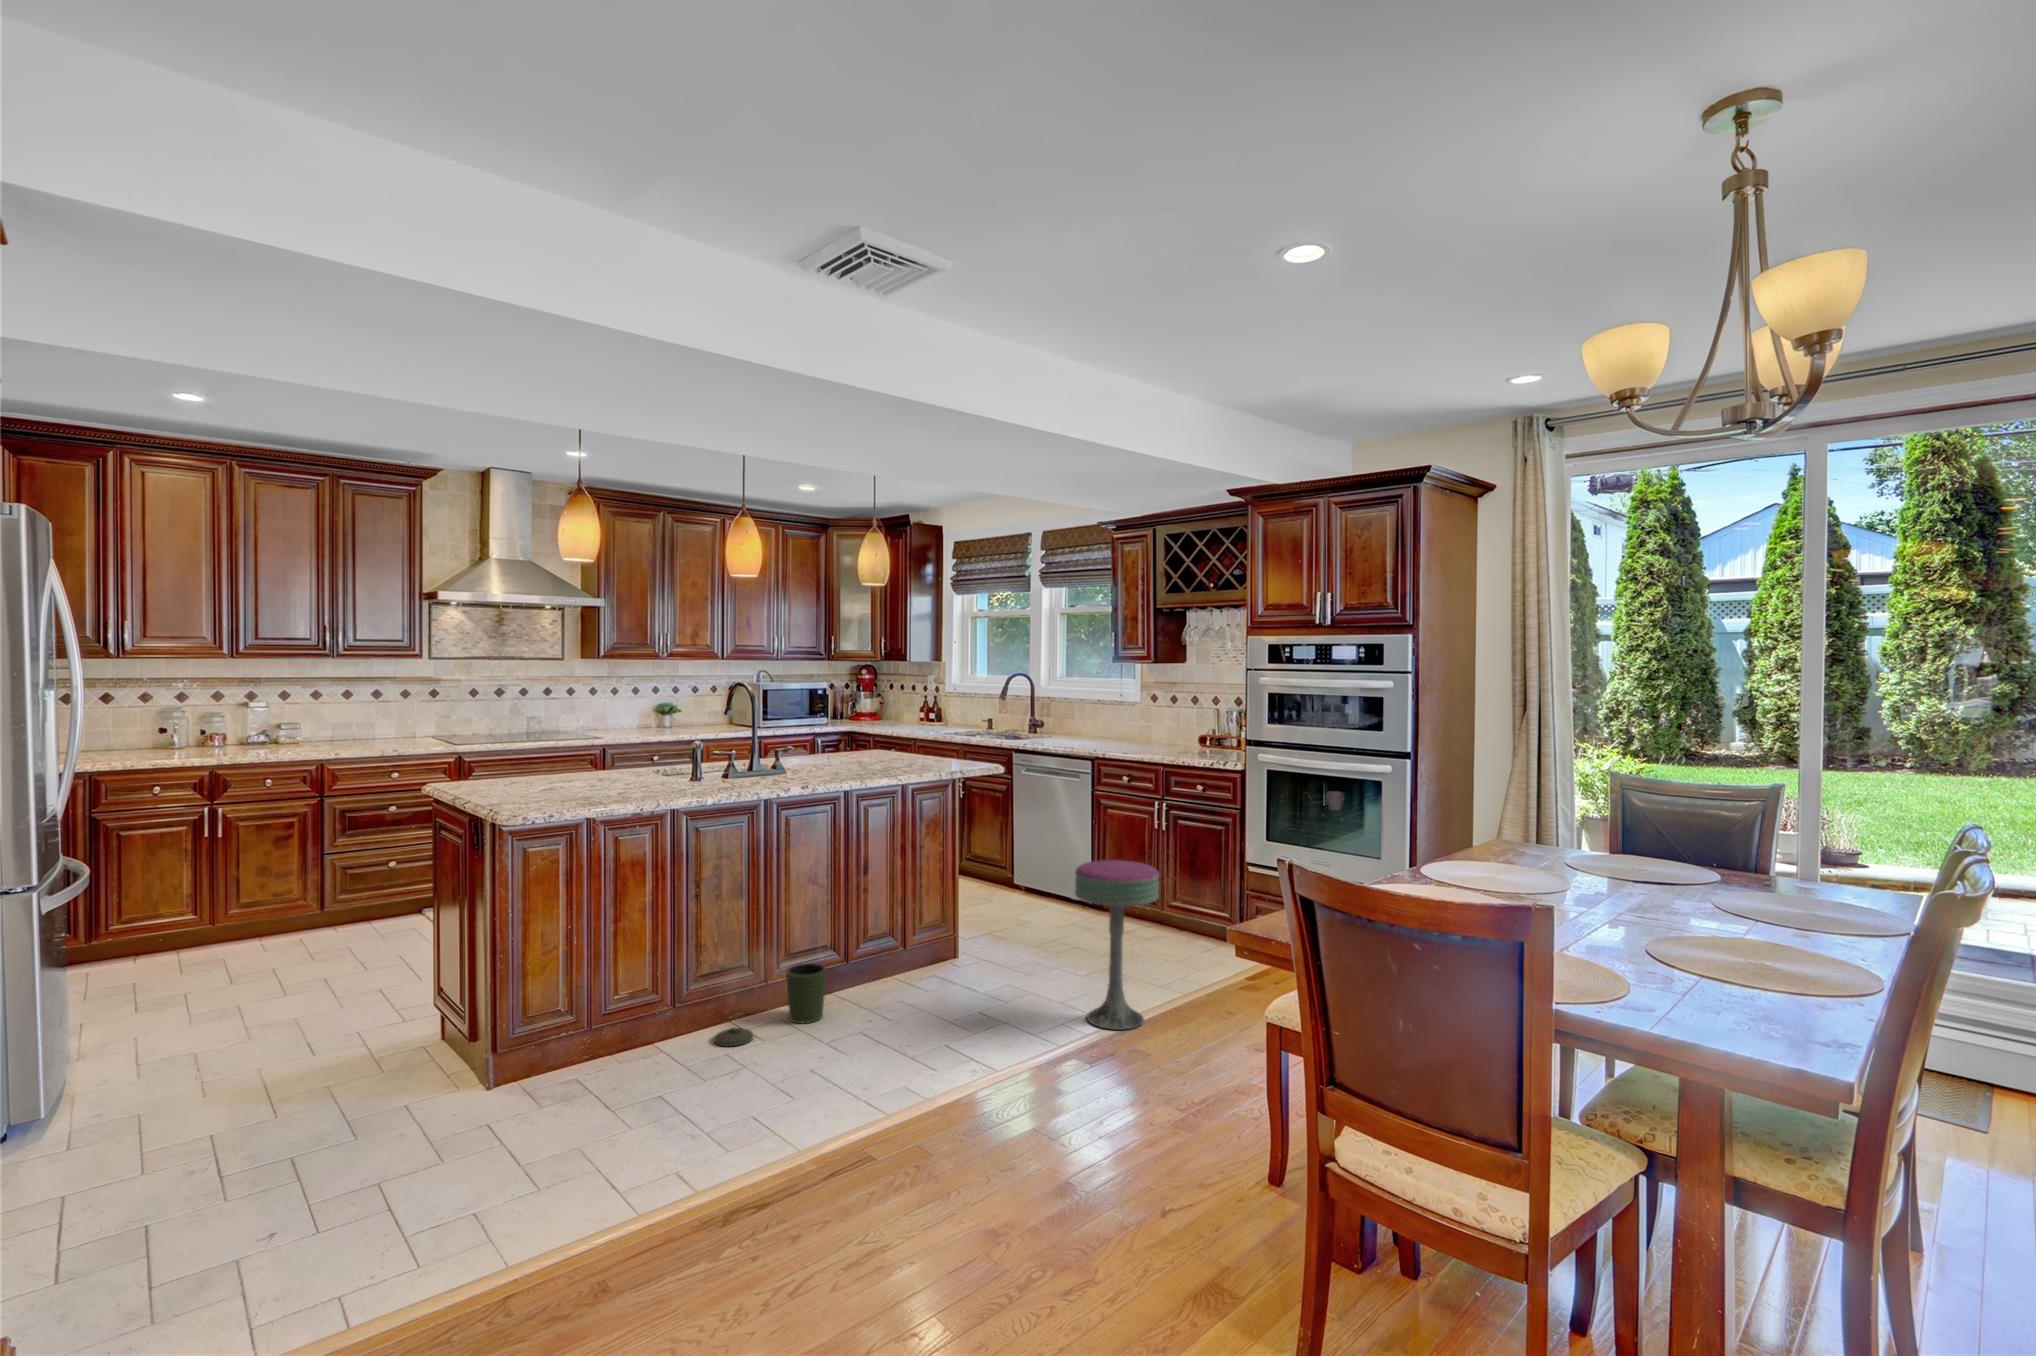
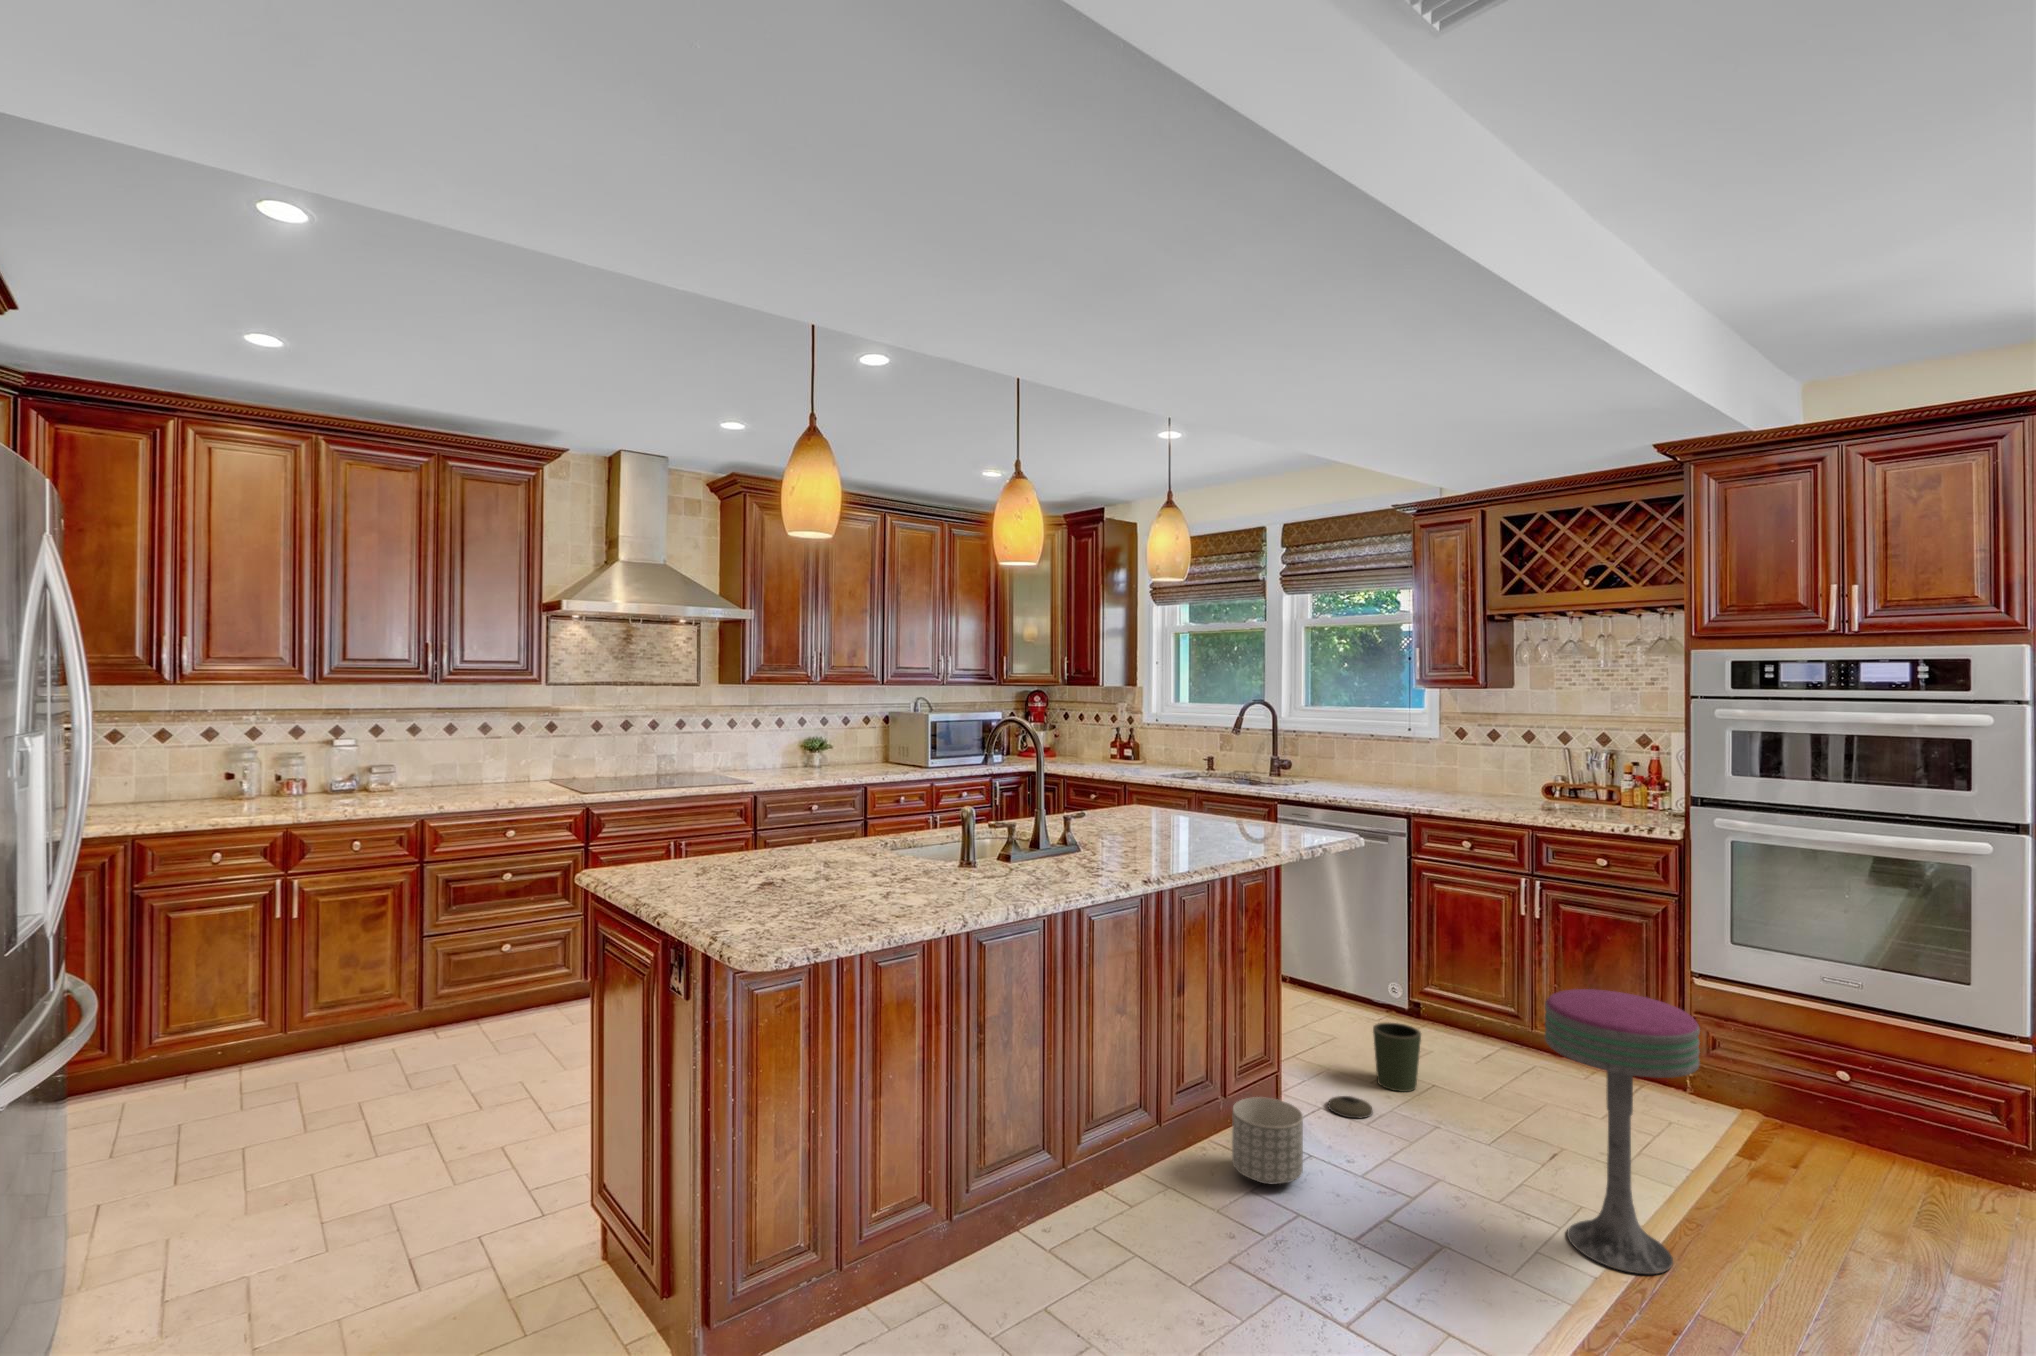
planter: none [894,942,940,995] -> present [1232,1097,1303,1185]
trash can: present [714,963,827,1046] -> present [1328,1023,1421,1118]

